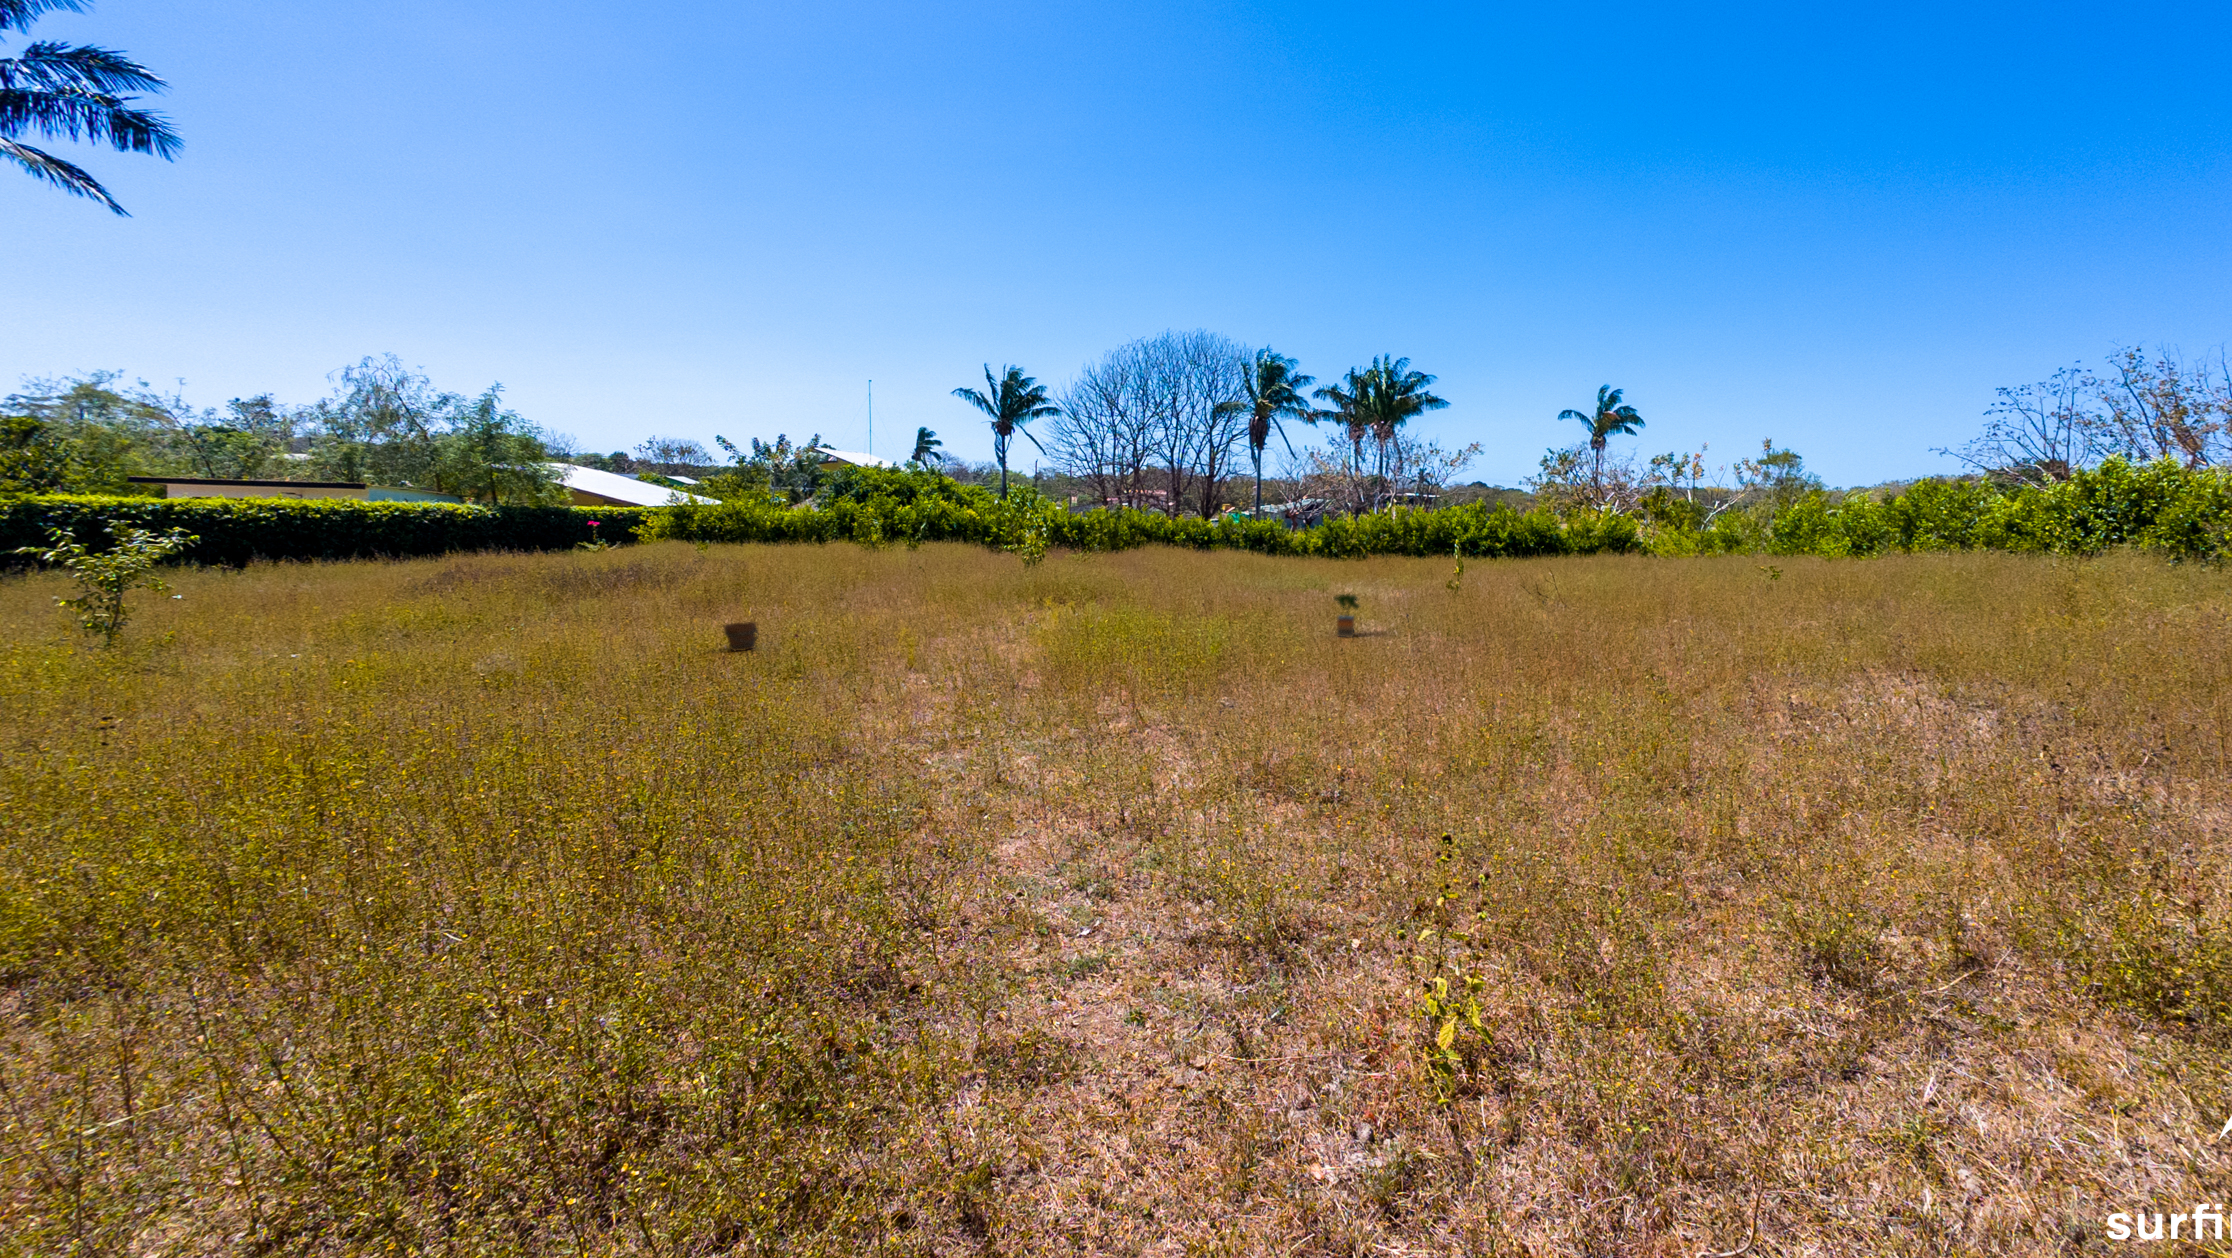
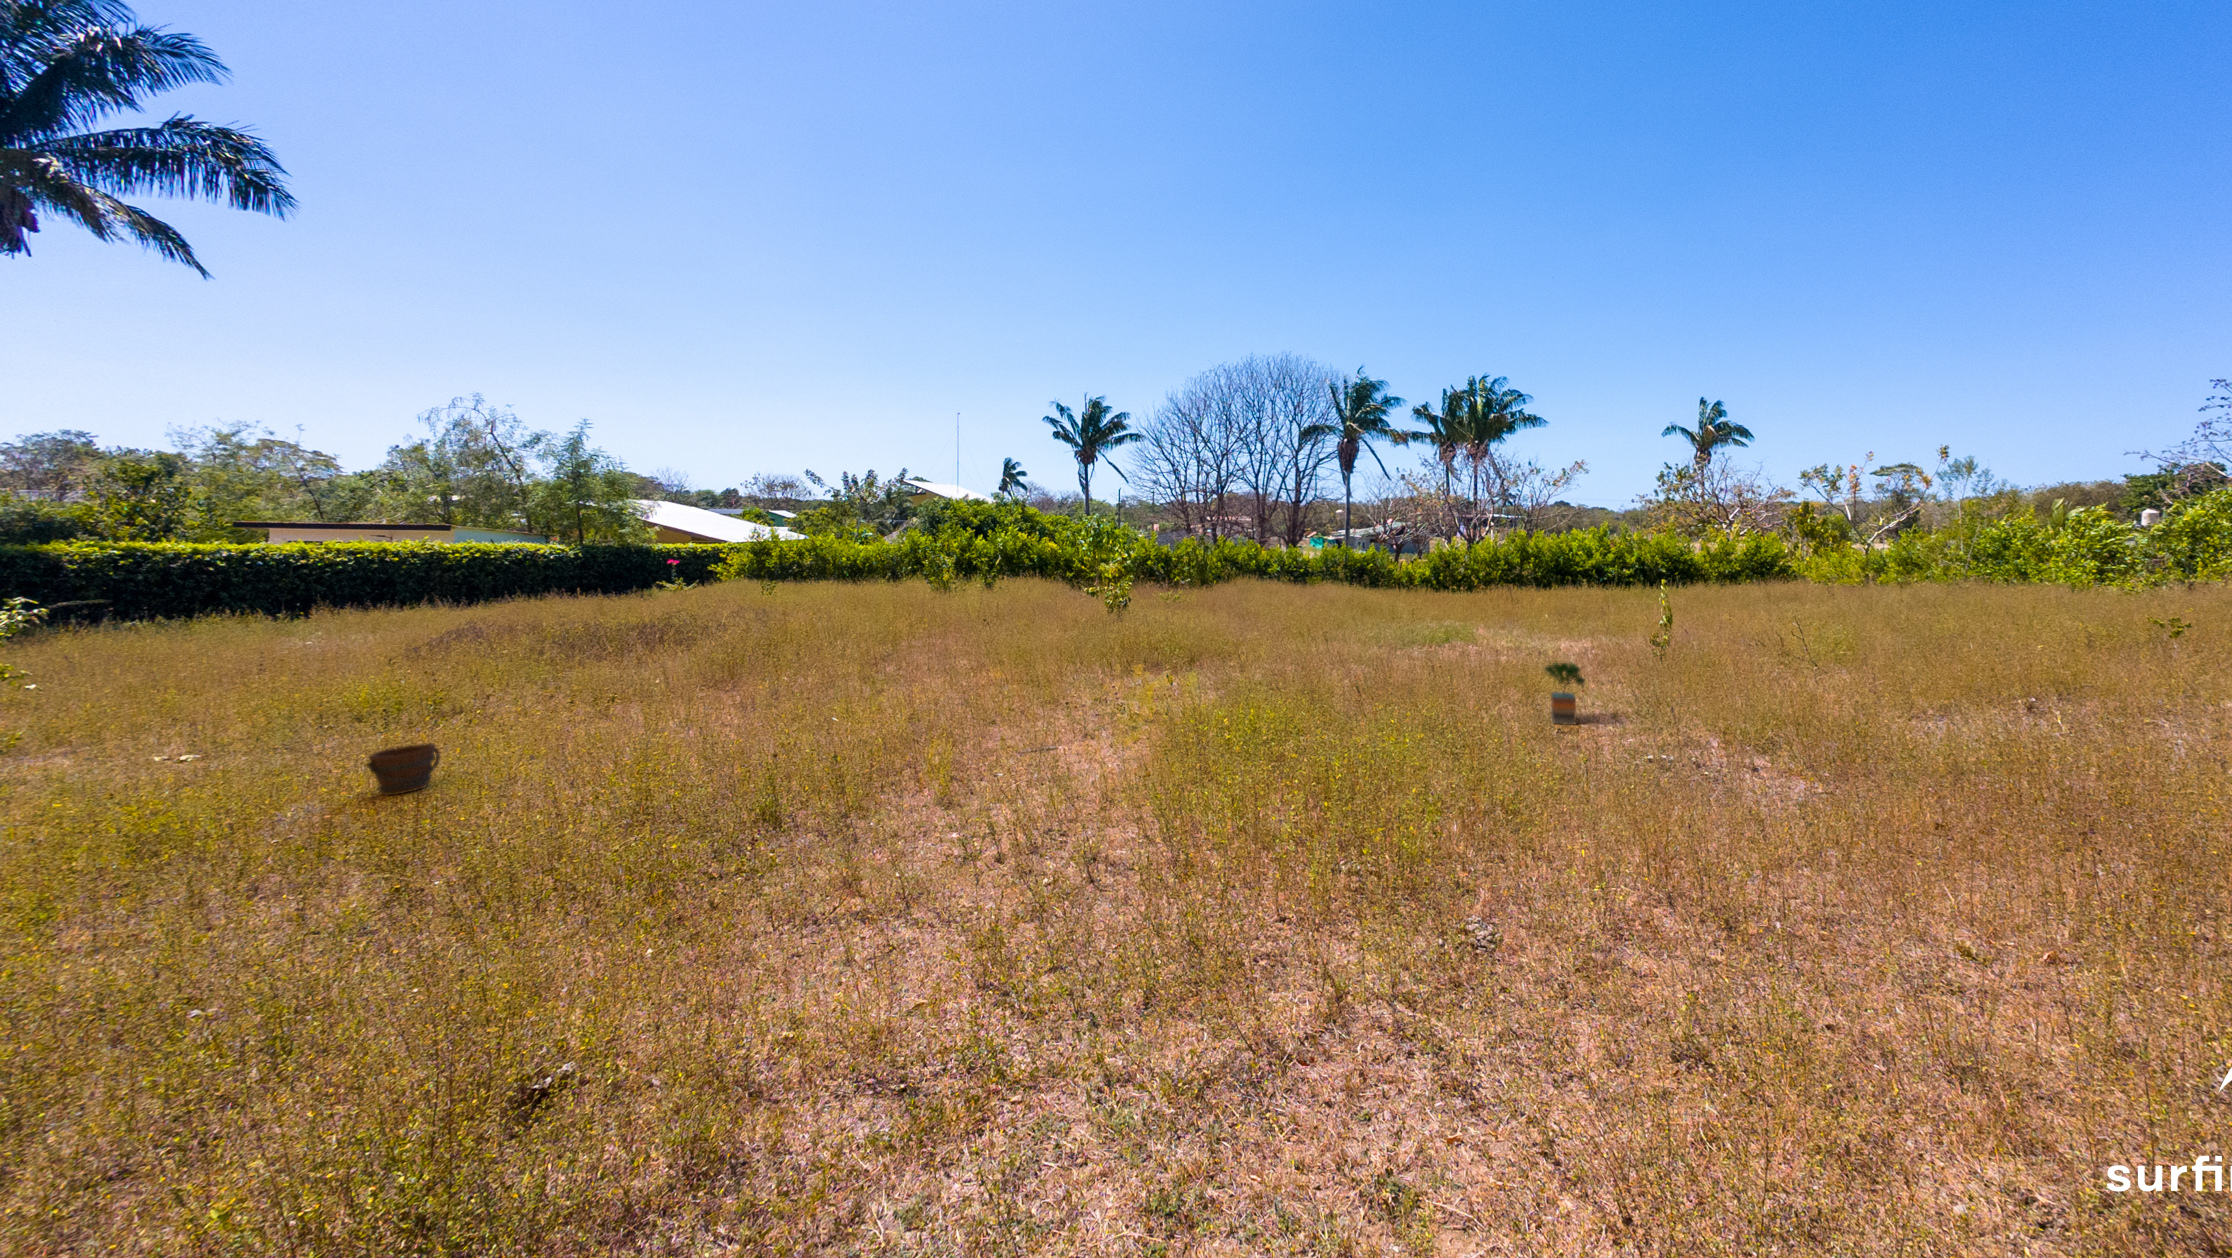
bucket: present [724,622,759,651] -> present [367,743,440,795]

